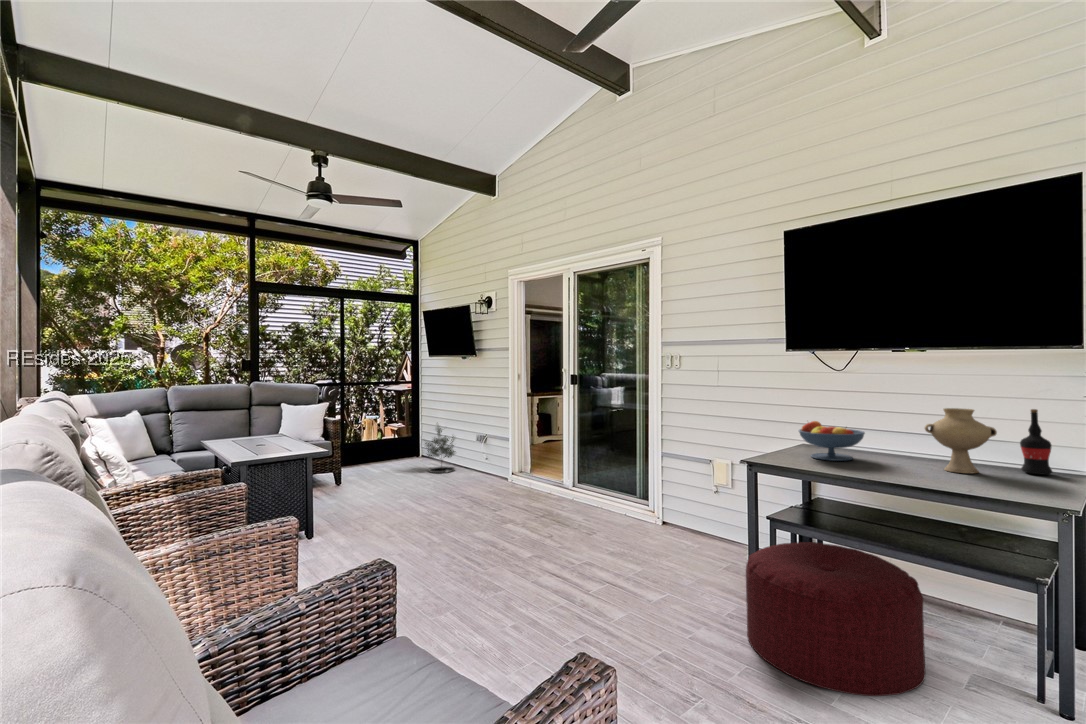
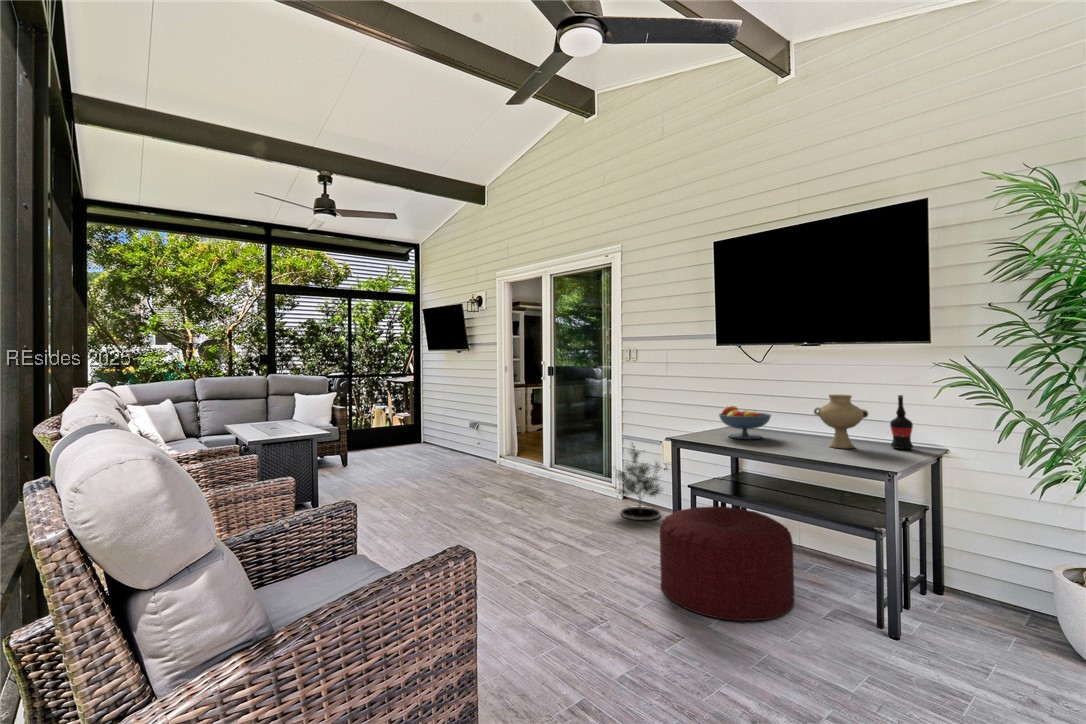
potted tree: present [425,427,455,473] -> present [616,443,663,520]

